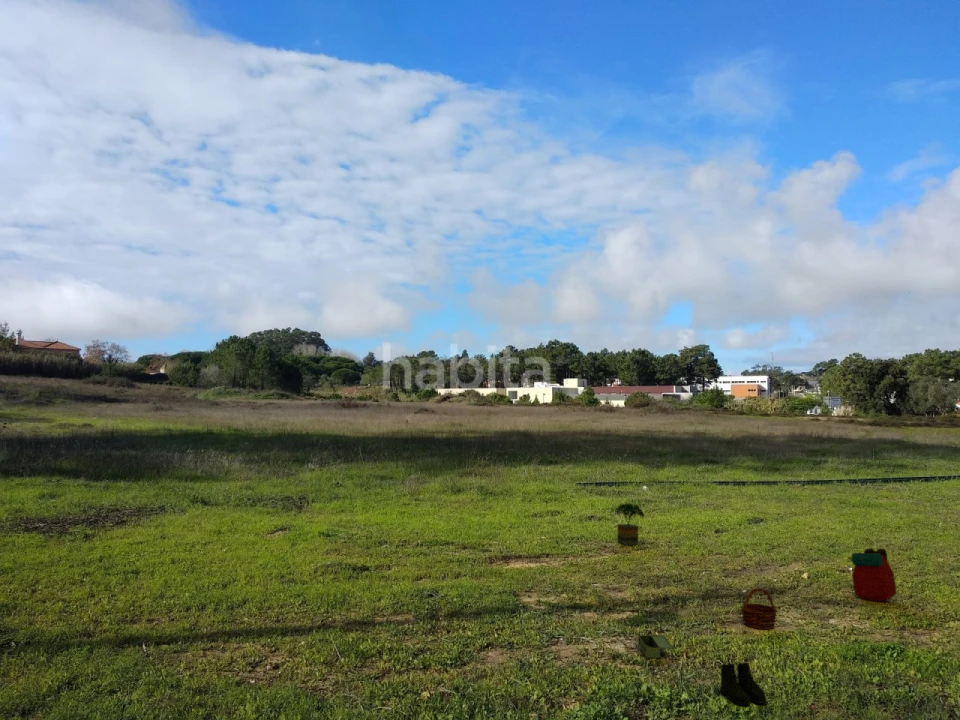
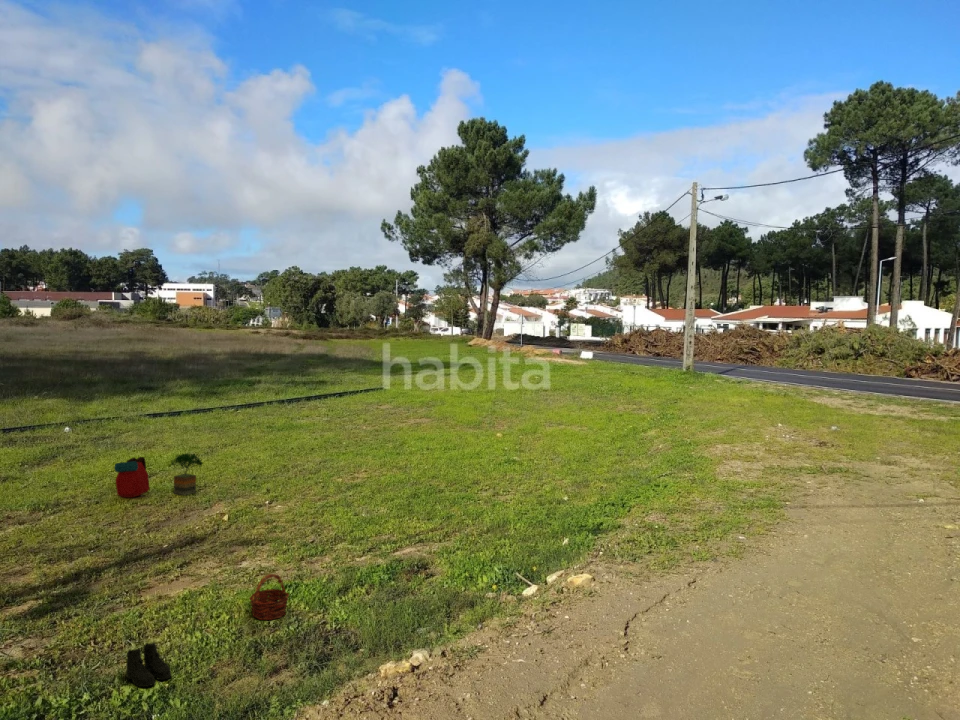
potted tree: present [616,503,644,545] -> present [171,454,203,495]
backpack: present [851,548,897,601] -> present [114,457,150,497]
basket: present [741,588,777,629] -> present [250,574,289,620]
toolbox: present [638,635,673,658] -> none [39,625,80,656]

